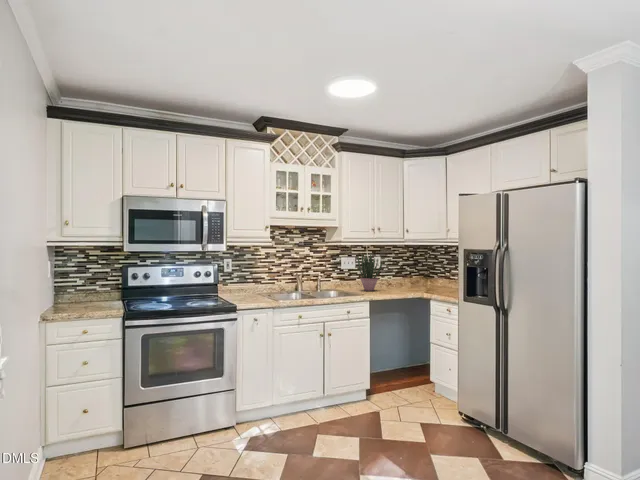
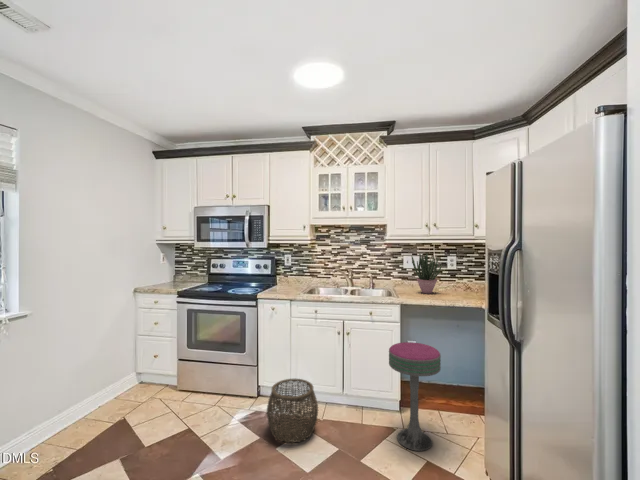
bar stool: none [378,331,421,416] -> present [389,342,441,451]
woven basket: none [282,384,335,444] -> present [267,379,318,443]

